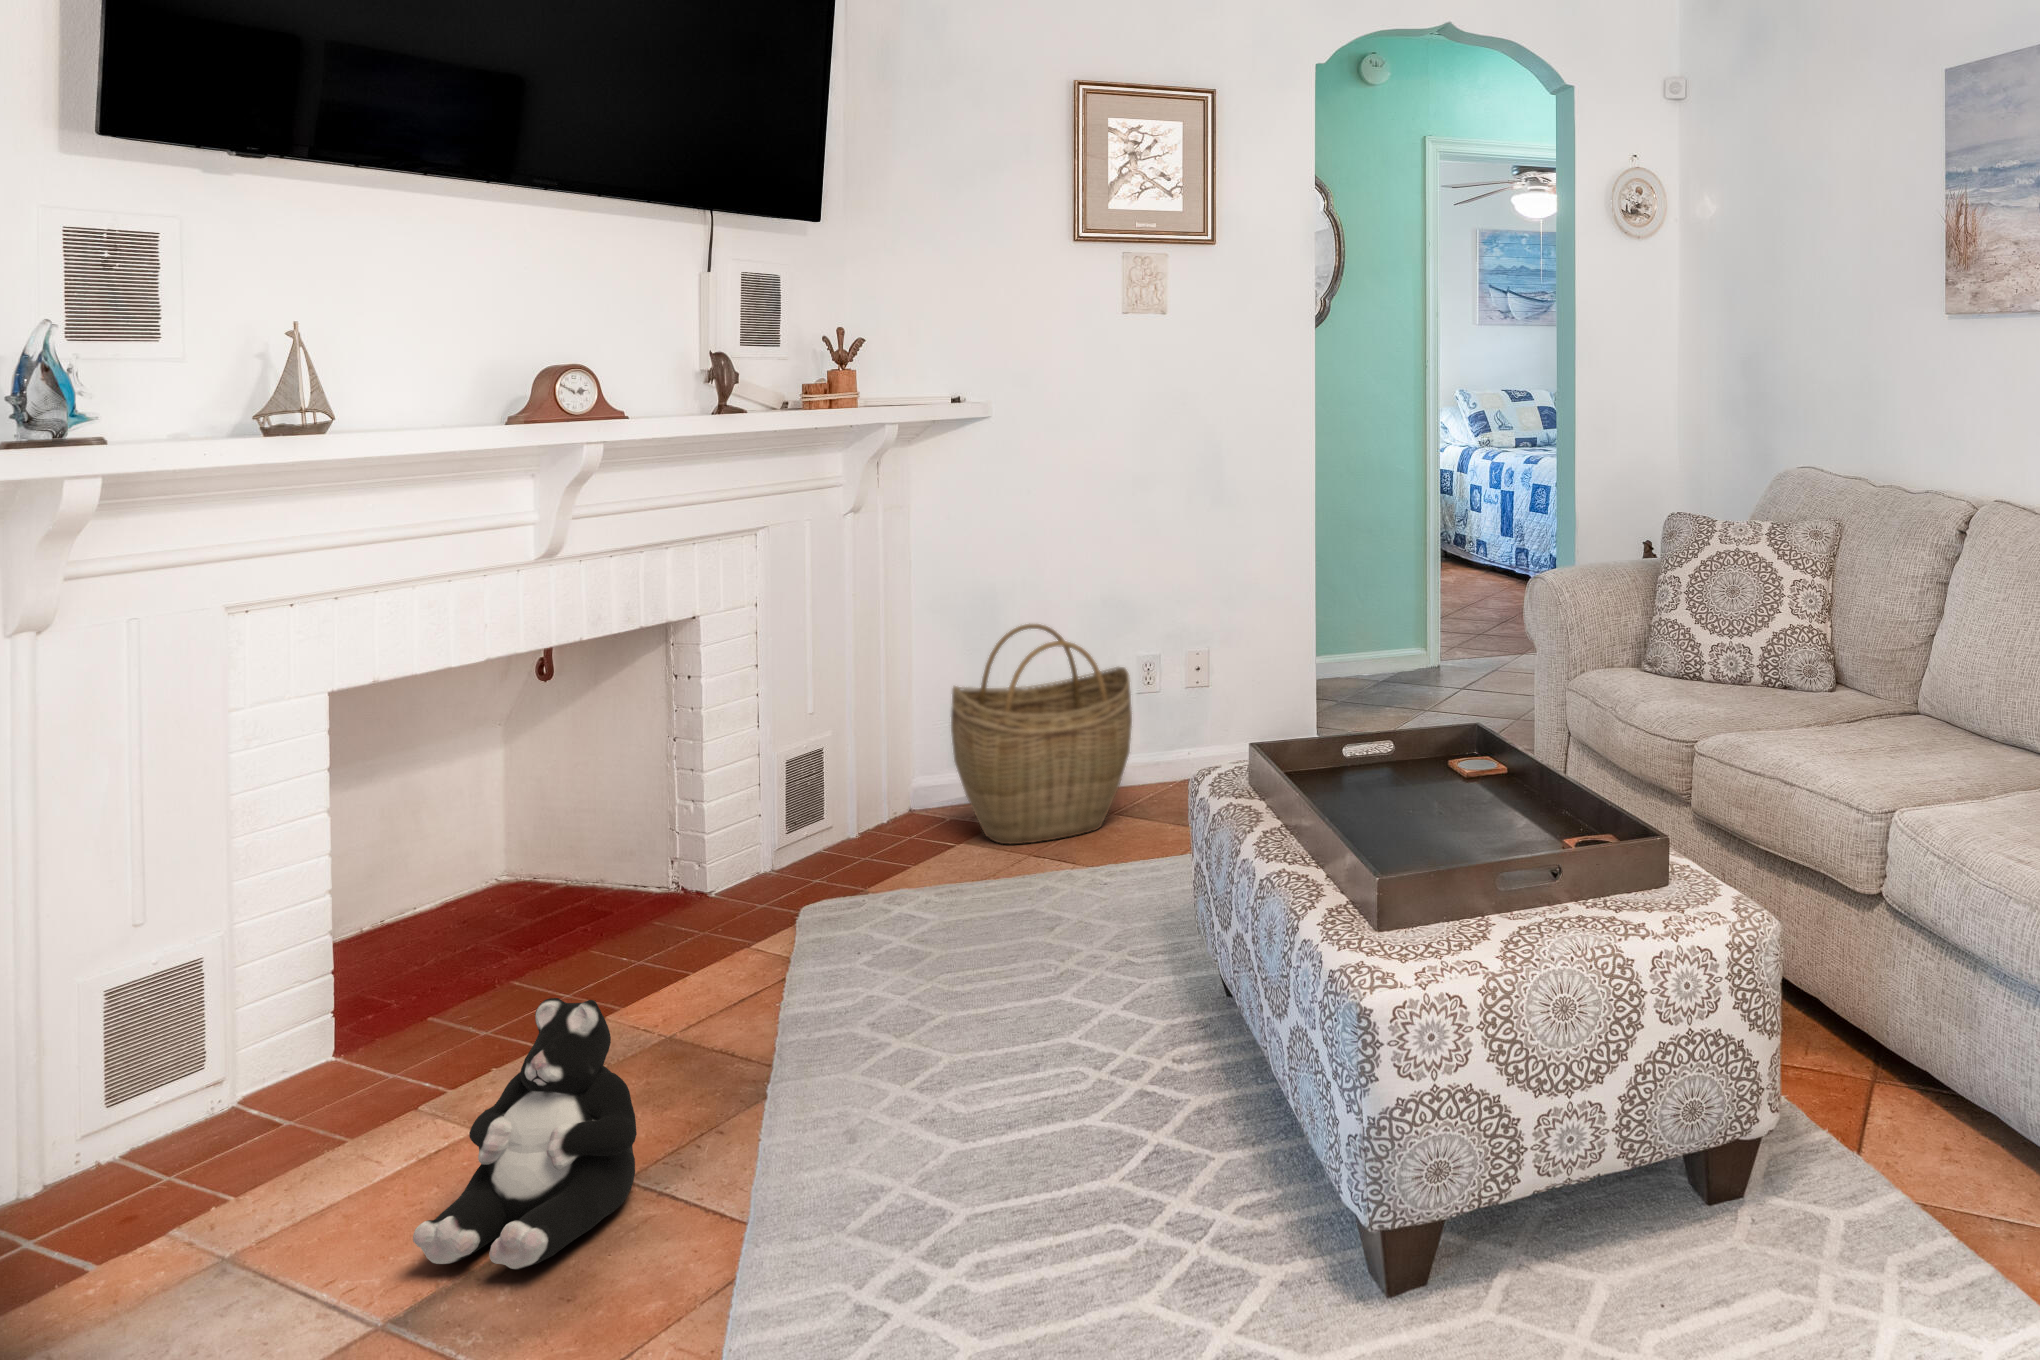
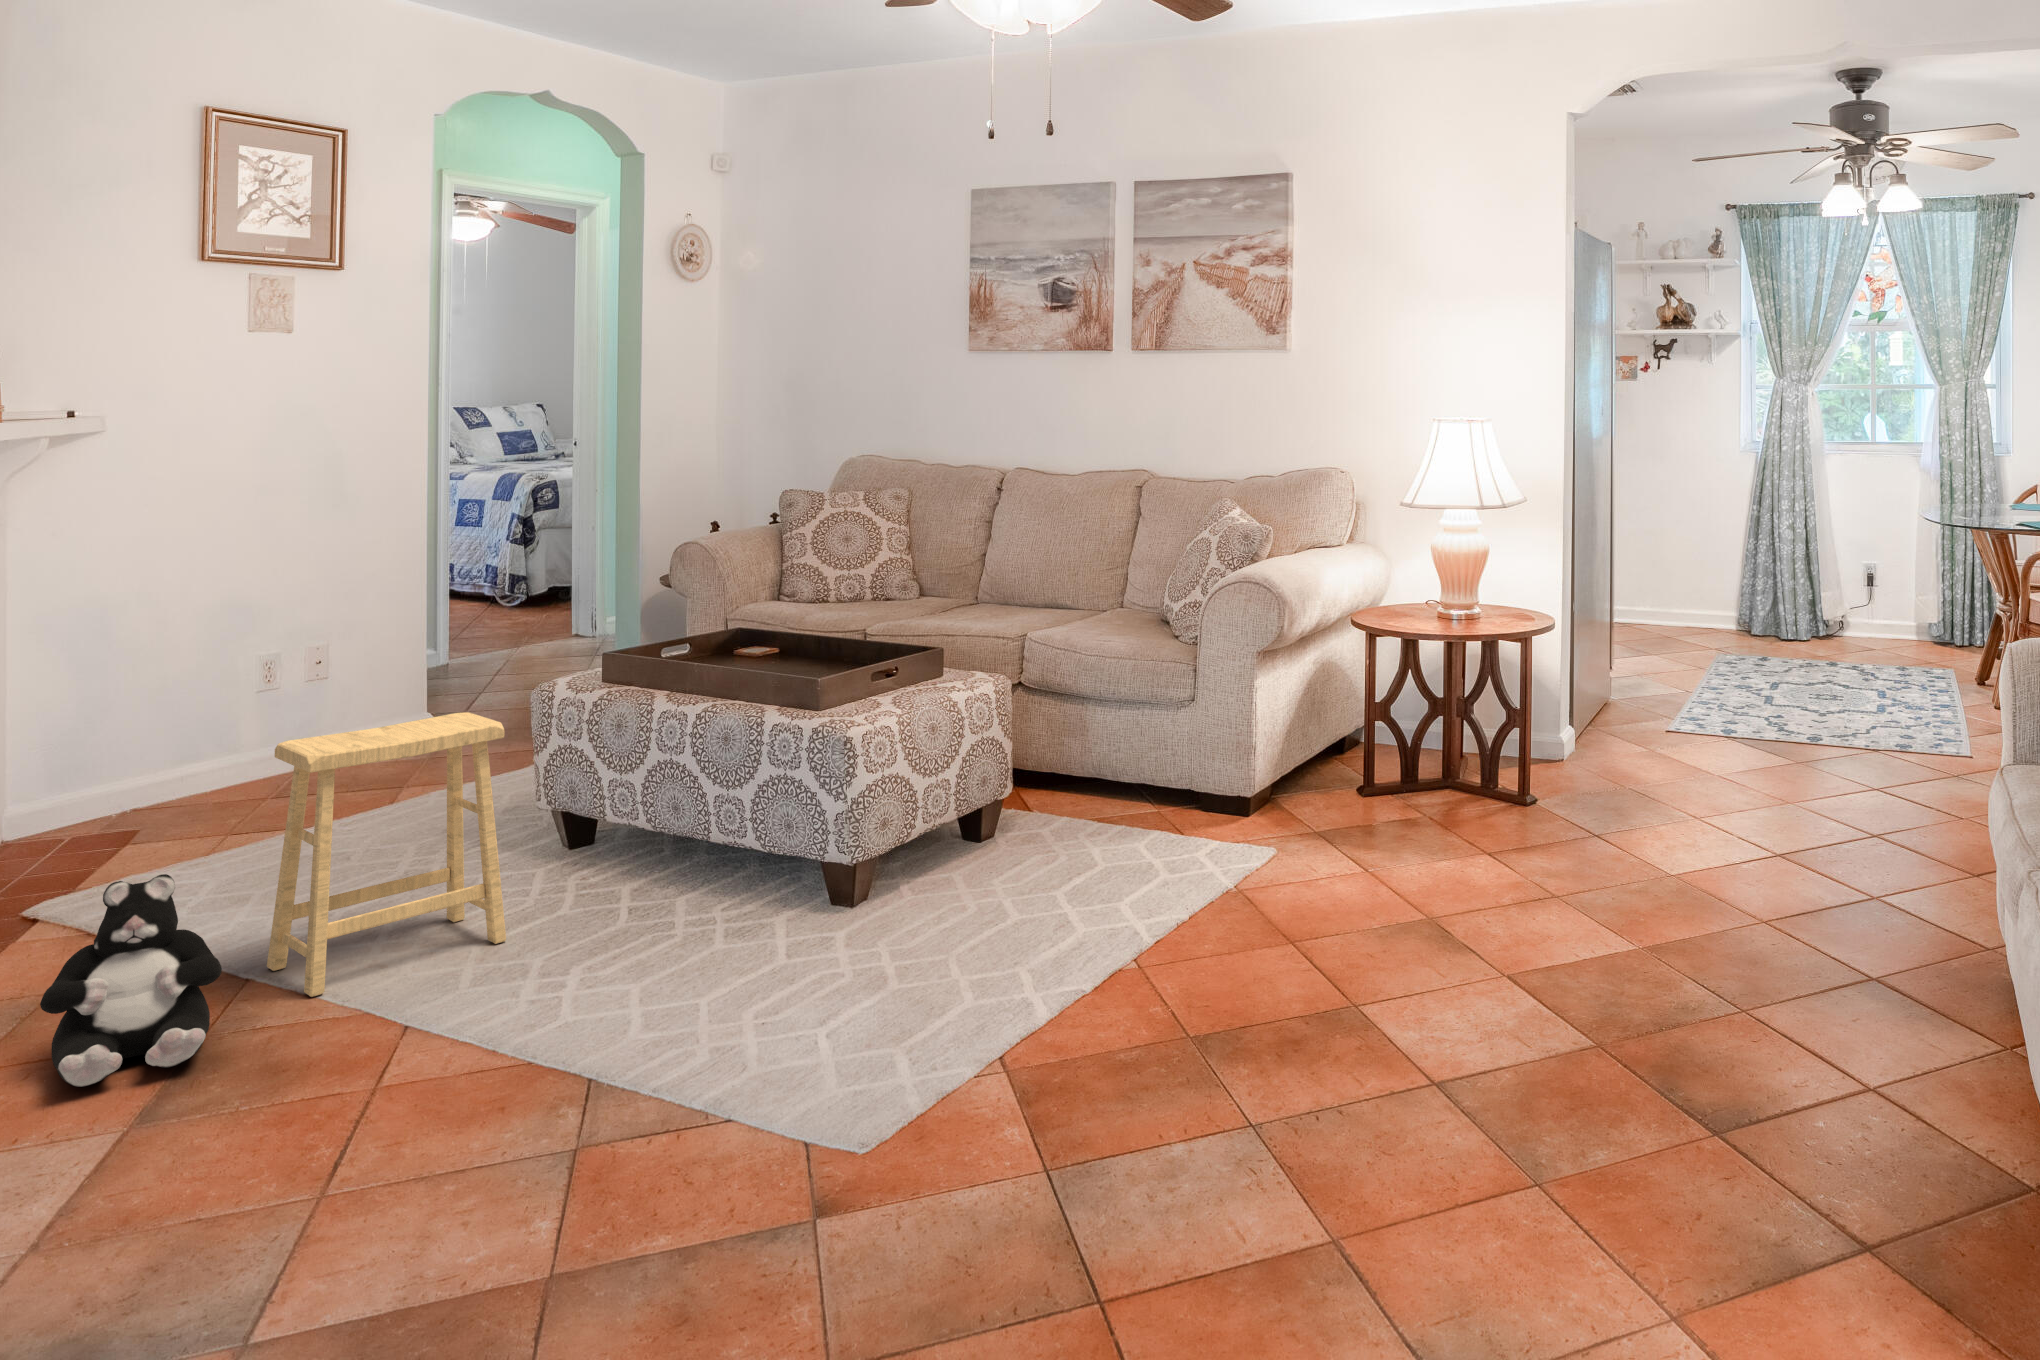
woven basket: present [951,624,1132,844] -> none [79,622,291,827]
footstool: none [757,825,1024,1189] -> present [267,712,506,997]

